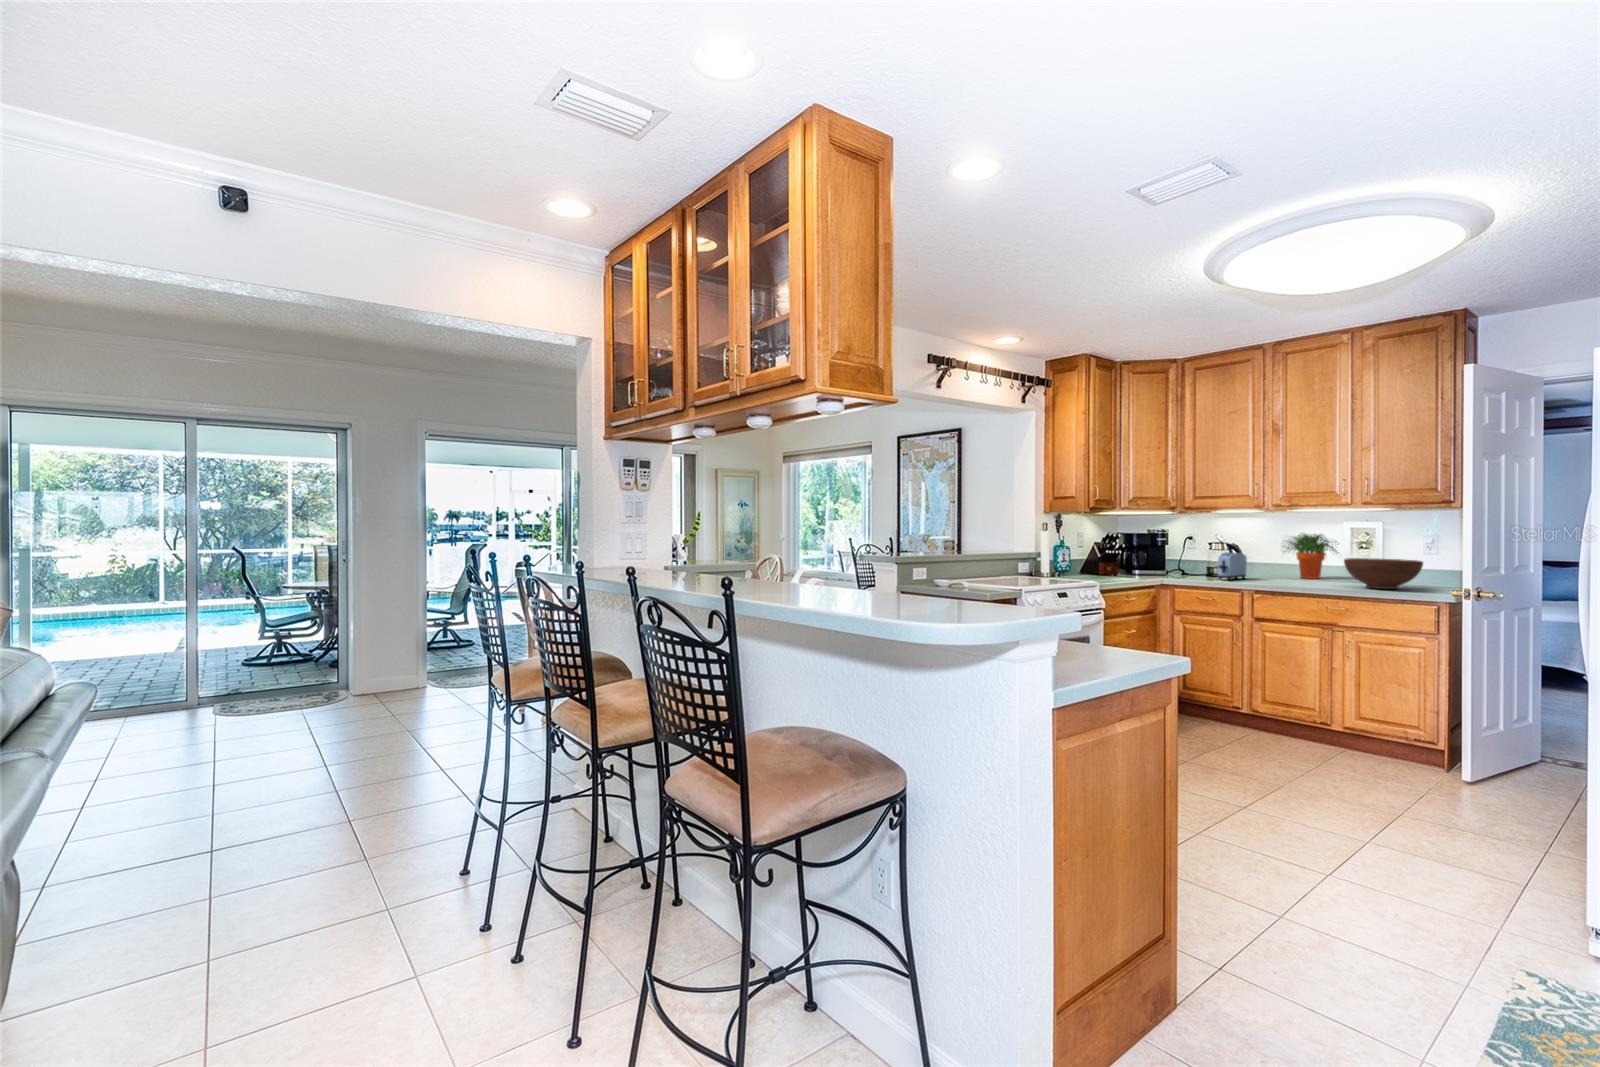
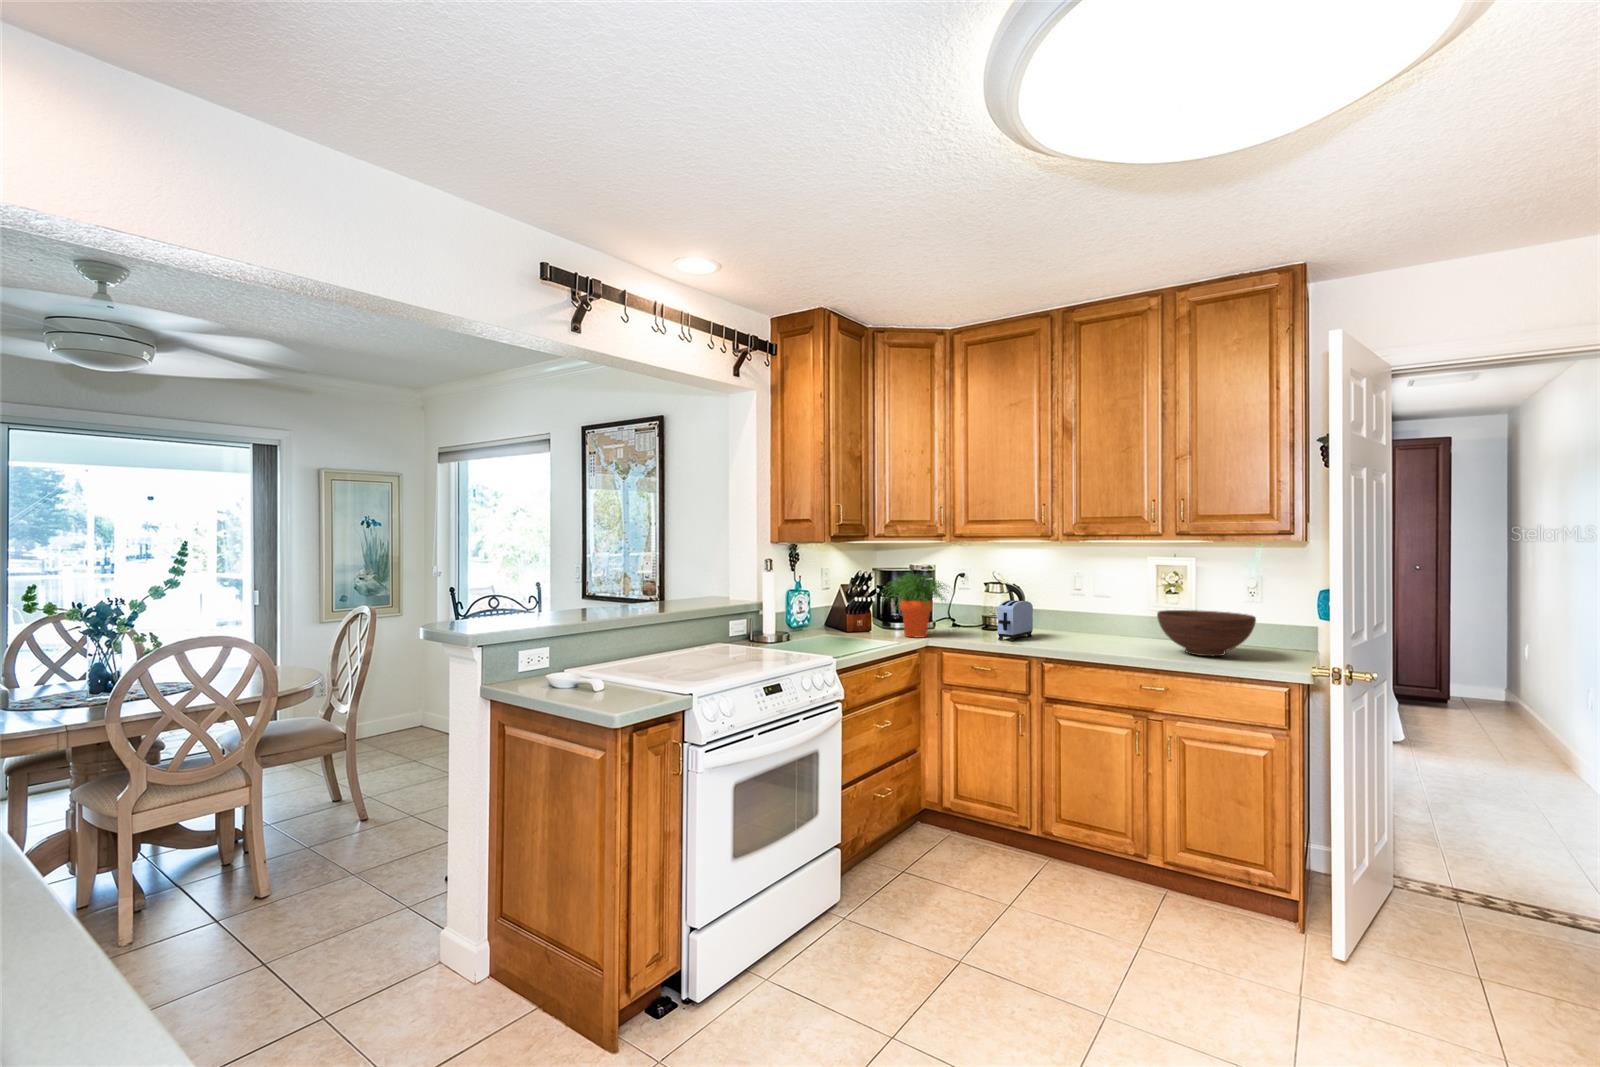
potted plant: present [1283,533,1338,579] -> present [884,573,949,638]

